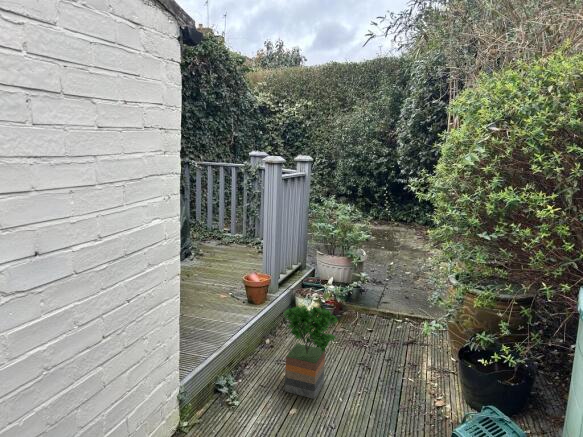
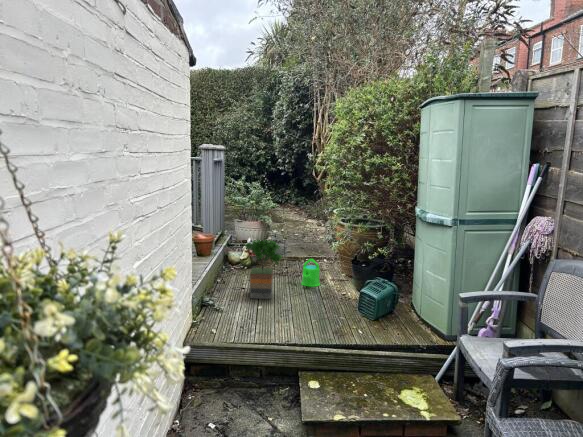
watering can: none [374,336,404,381] -> present [301,259,320,287]

